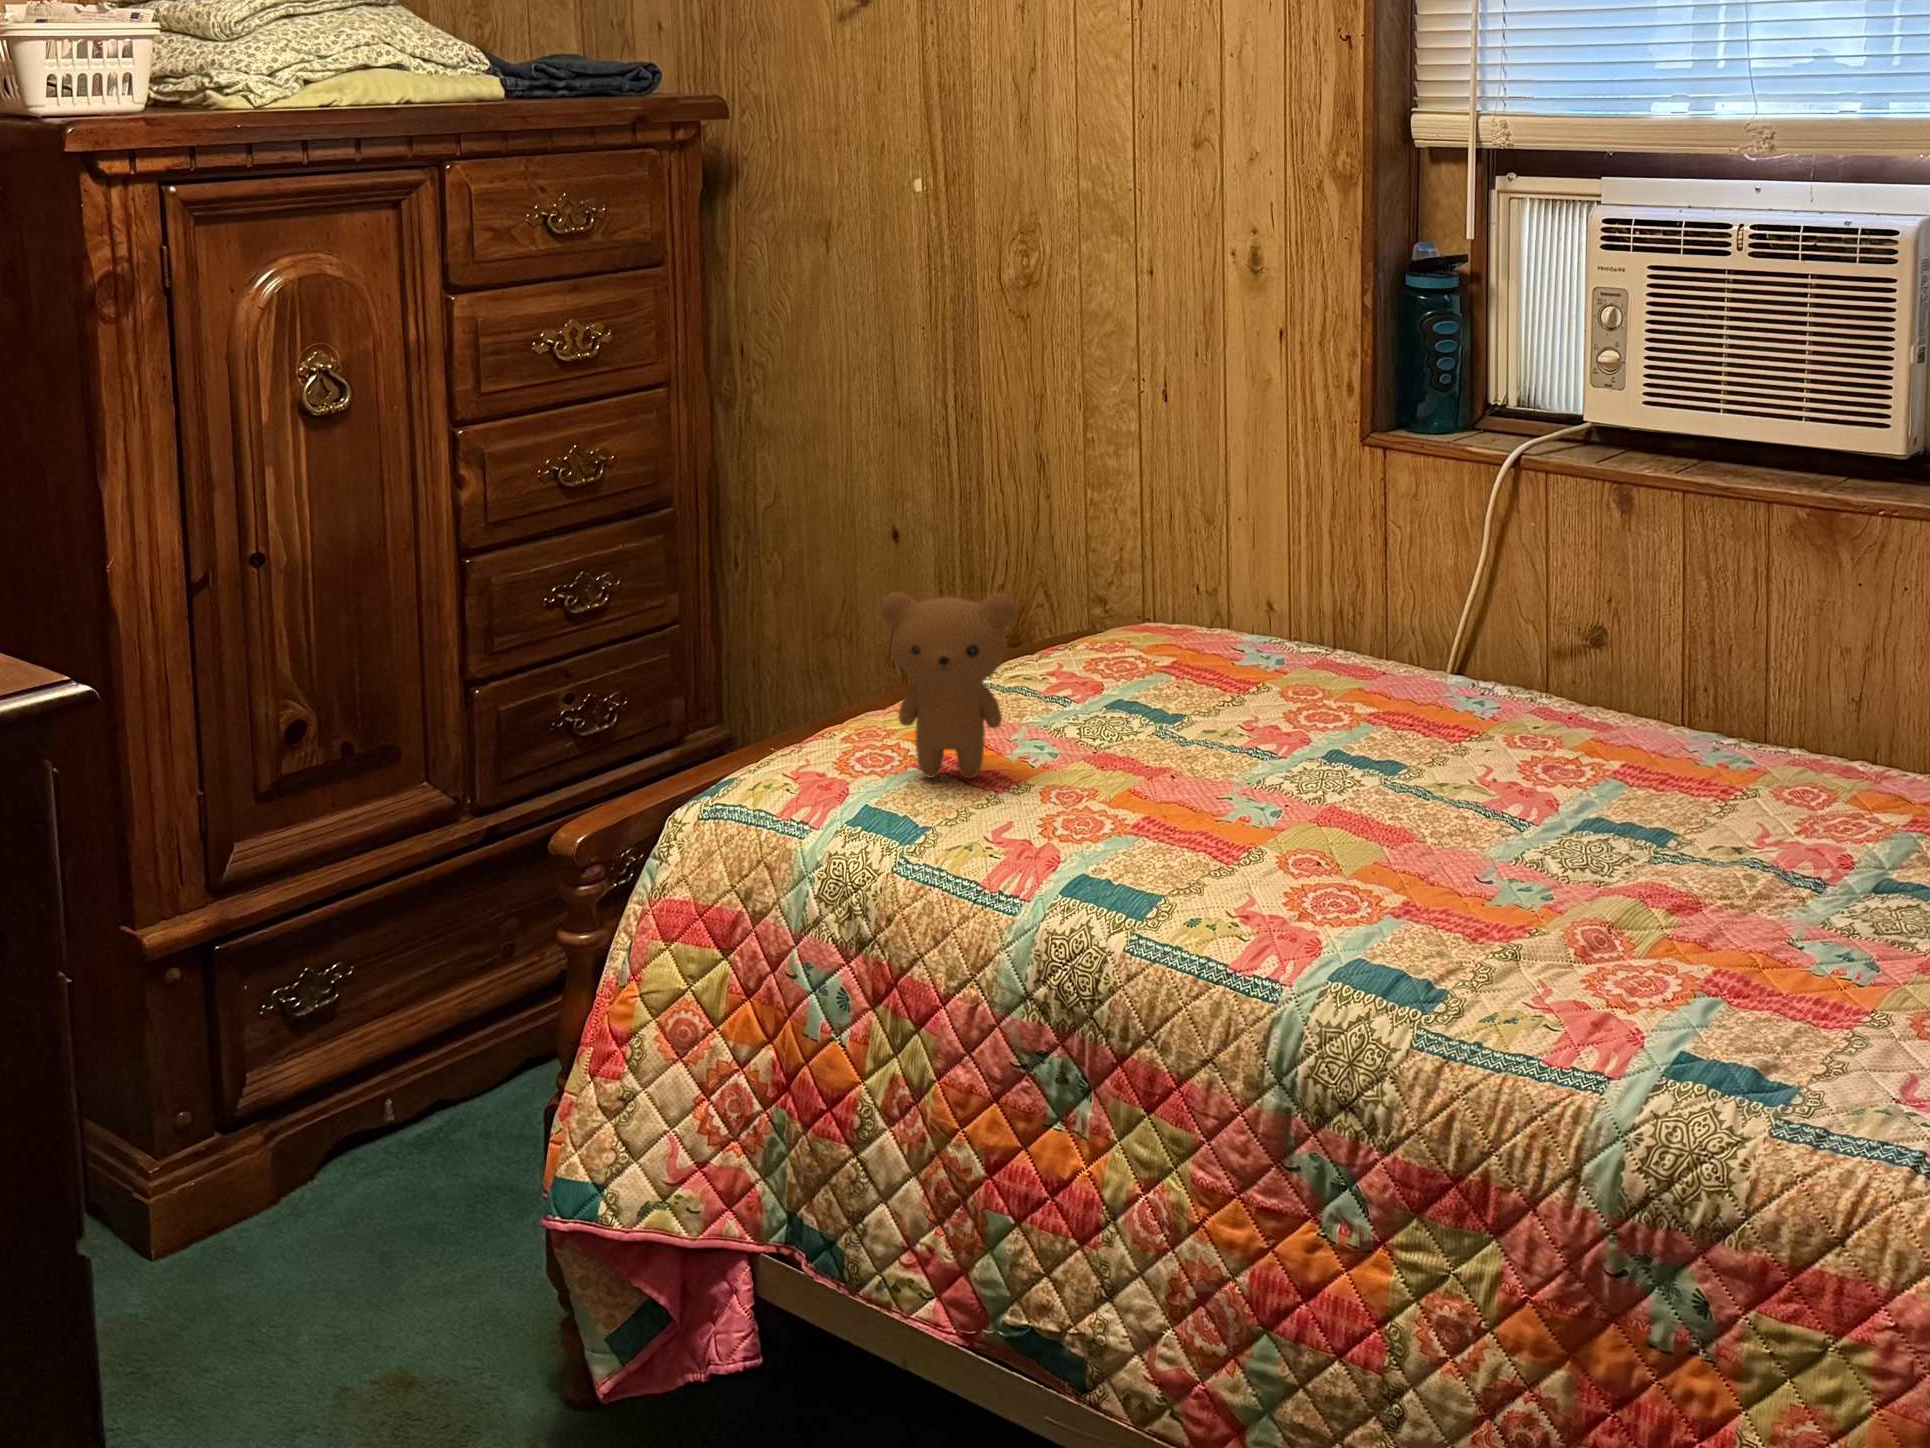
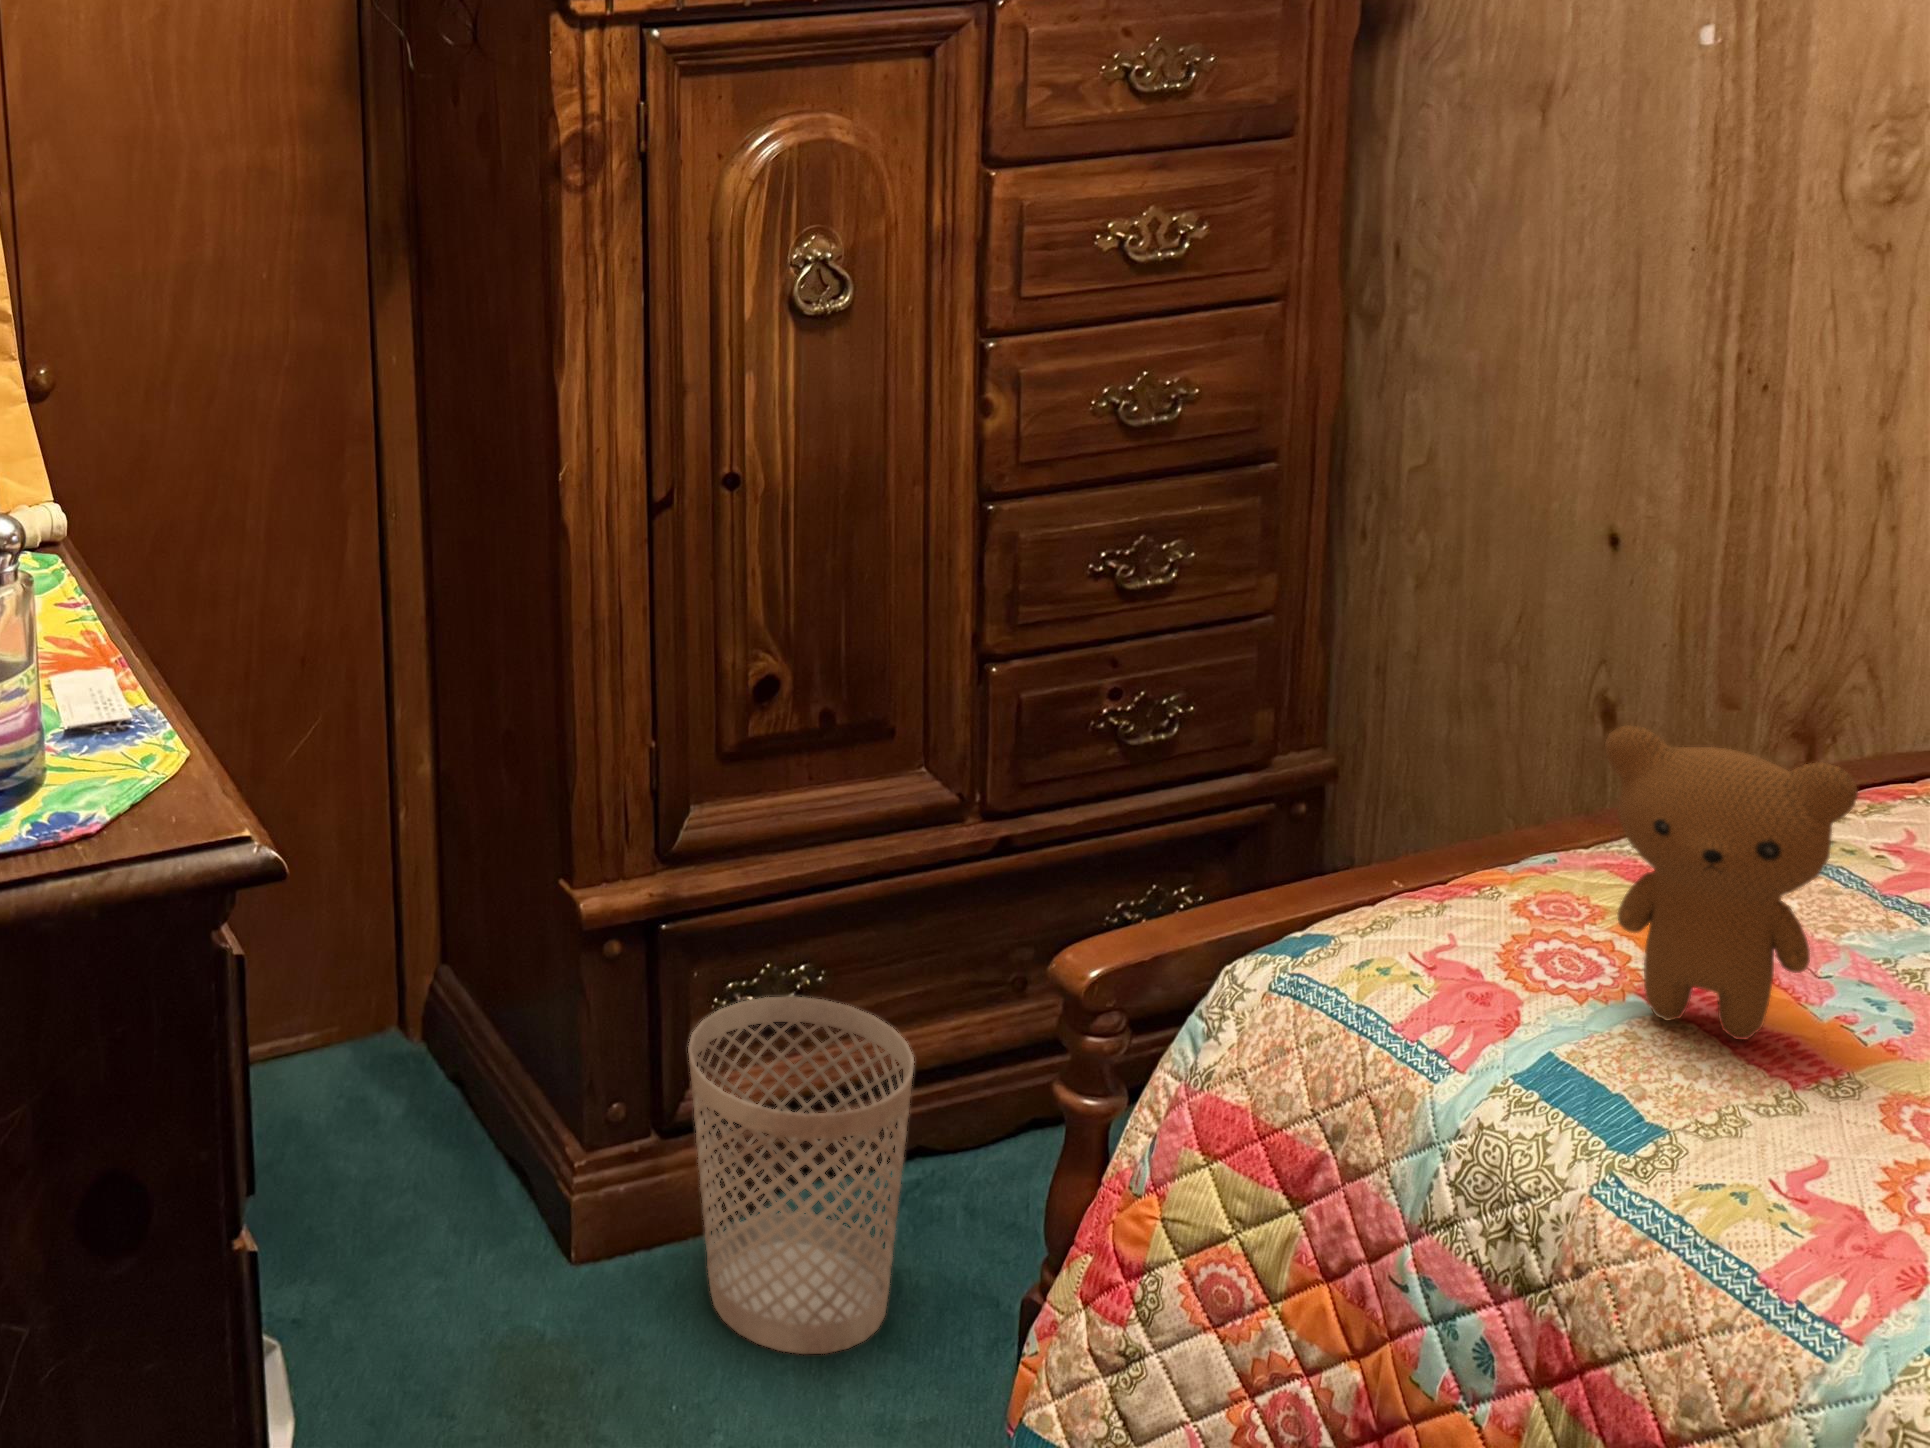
wastebasket: none [252,971,441,1260] -> present [688,997,914,1354]

